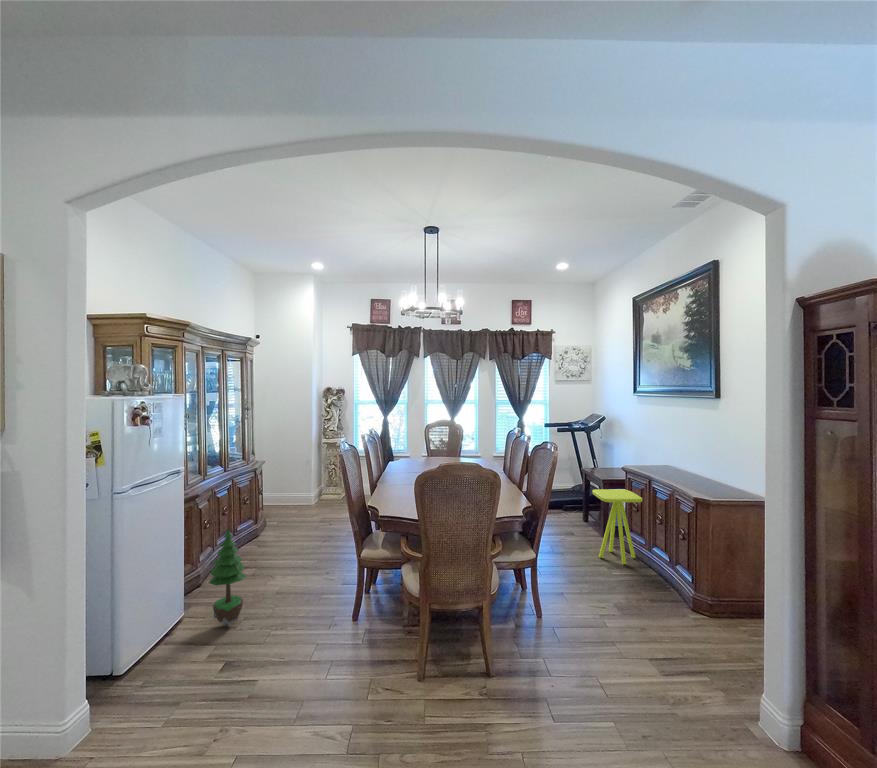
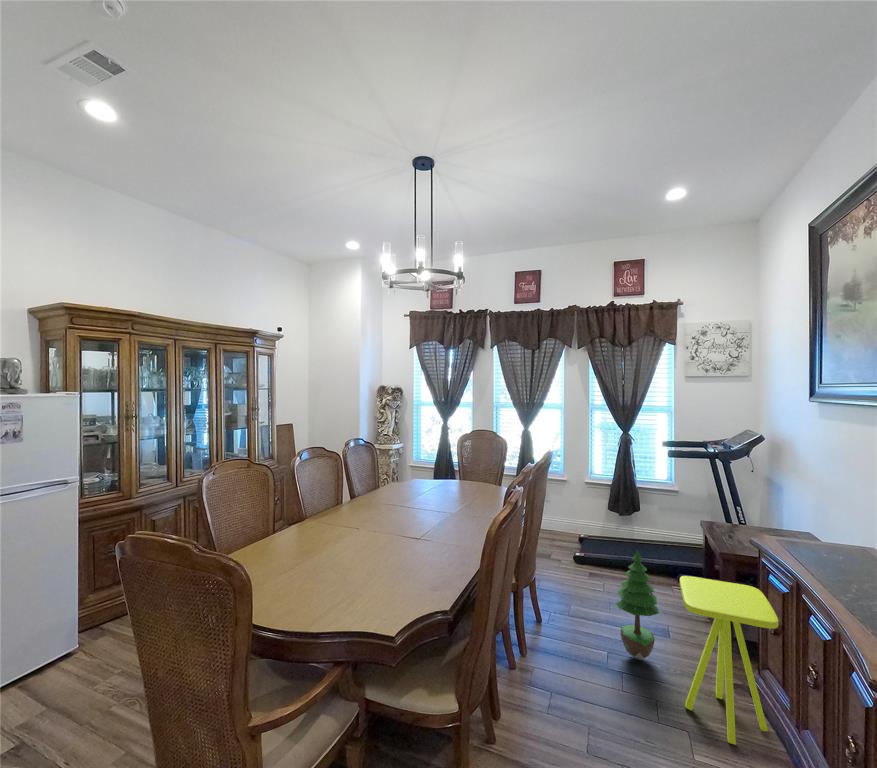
potted tree: present [209,529,246,625] -> present [616,550,659,660]

